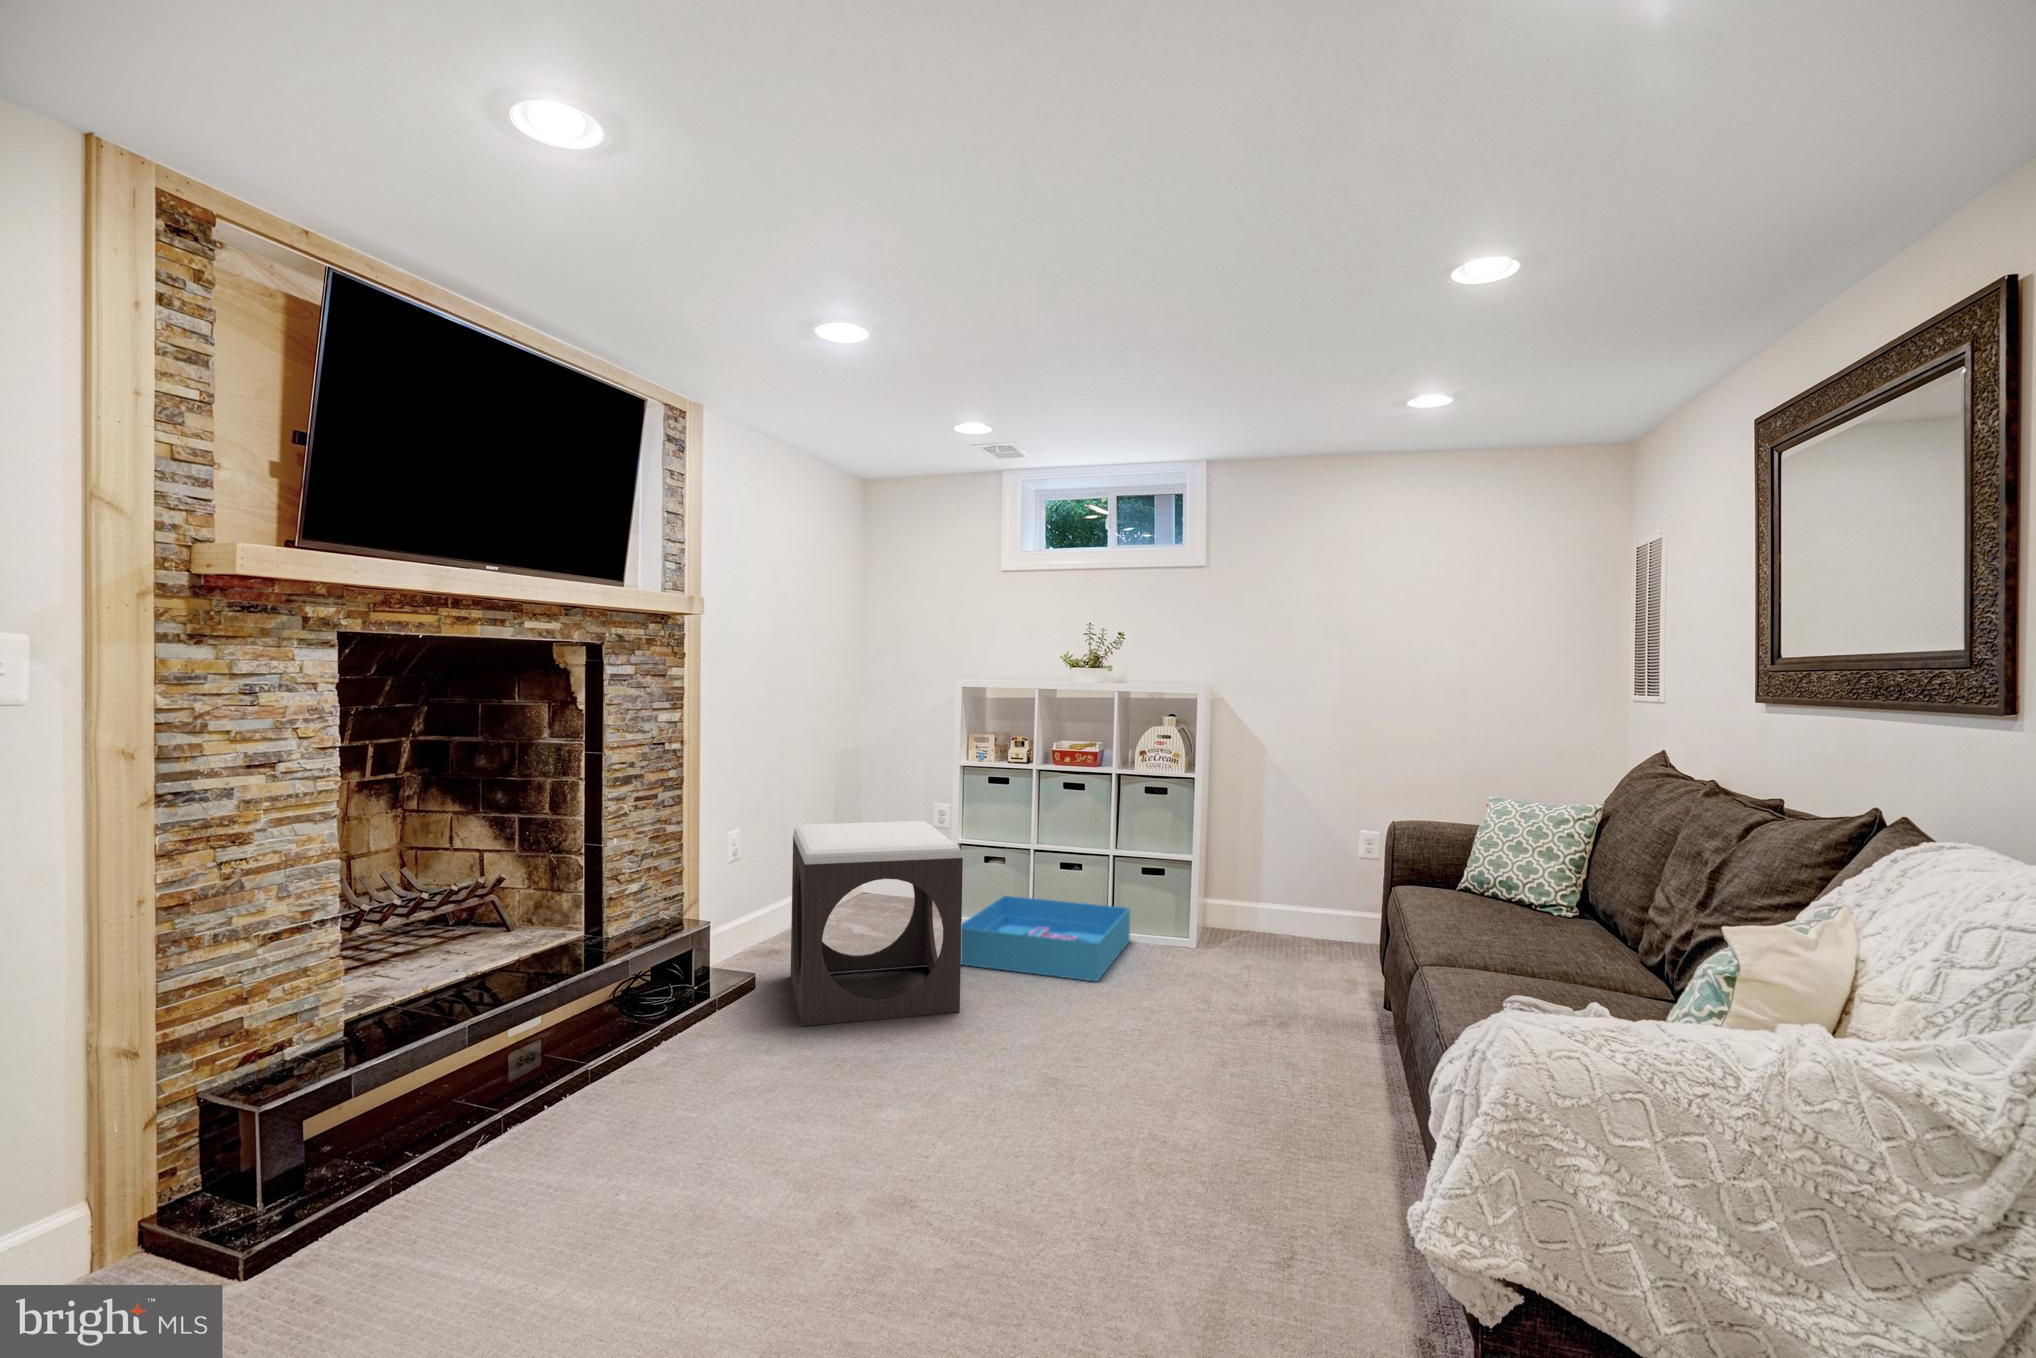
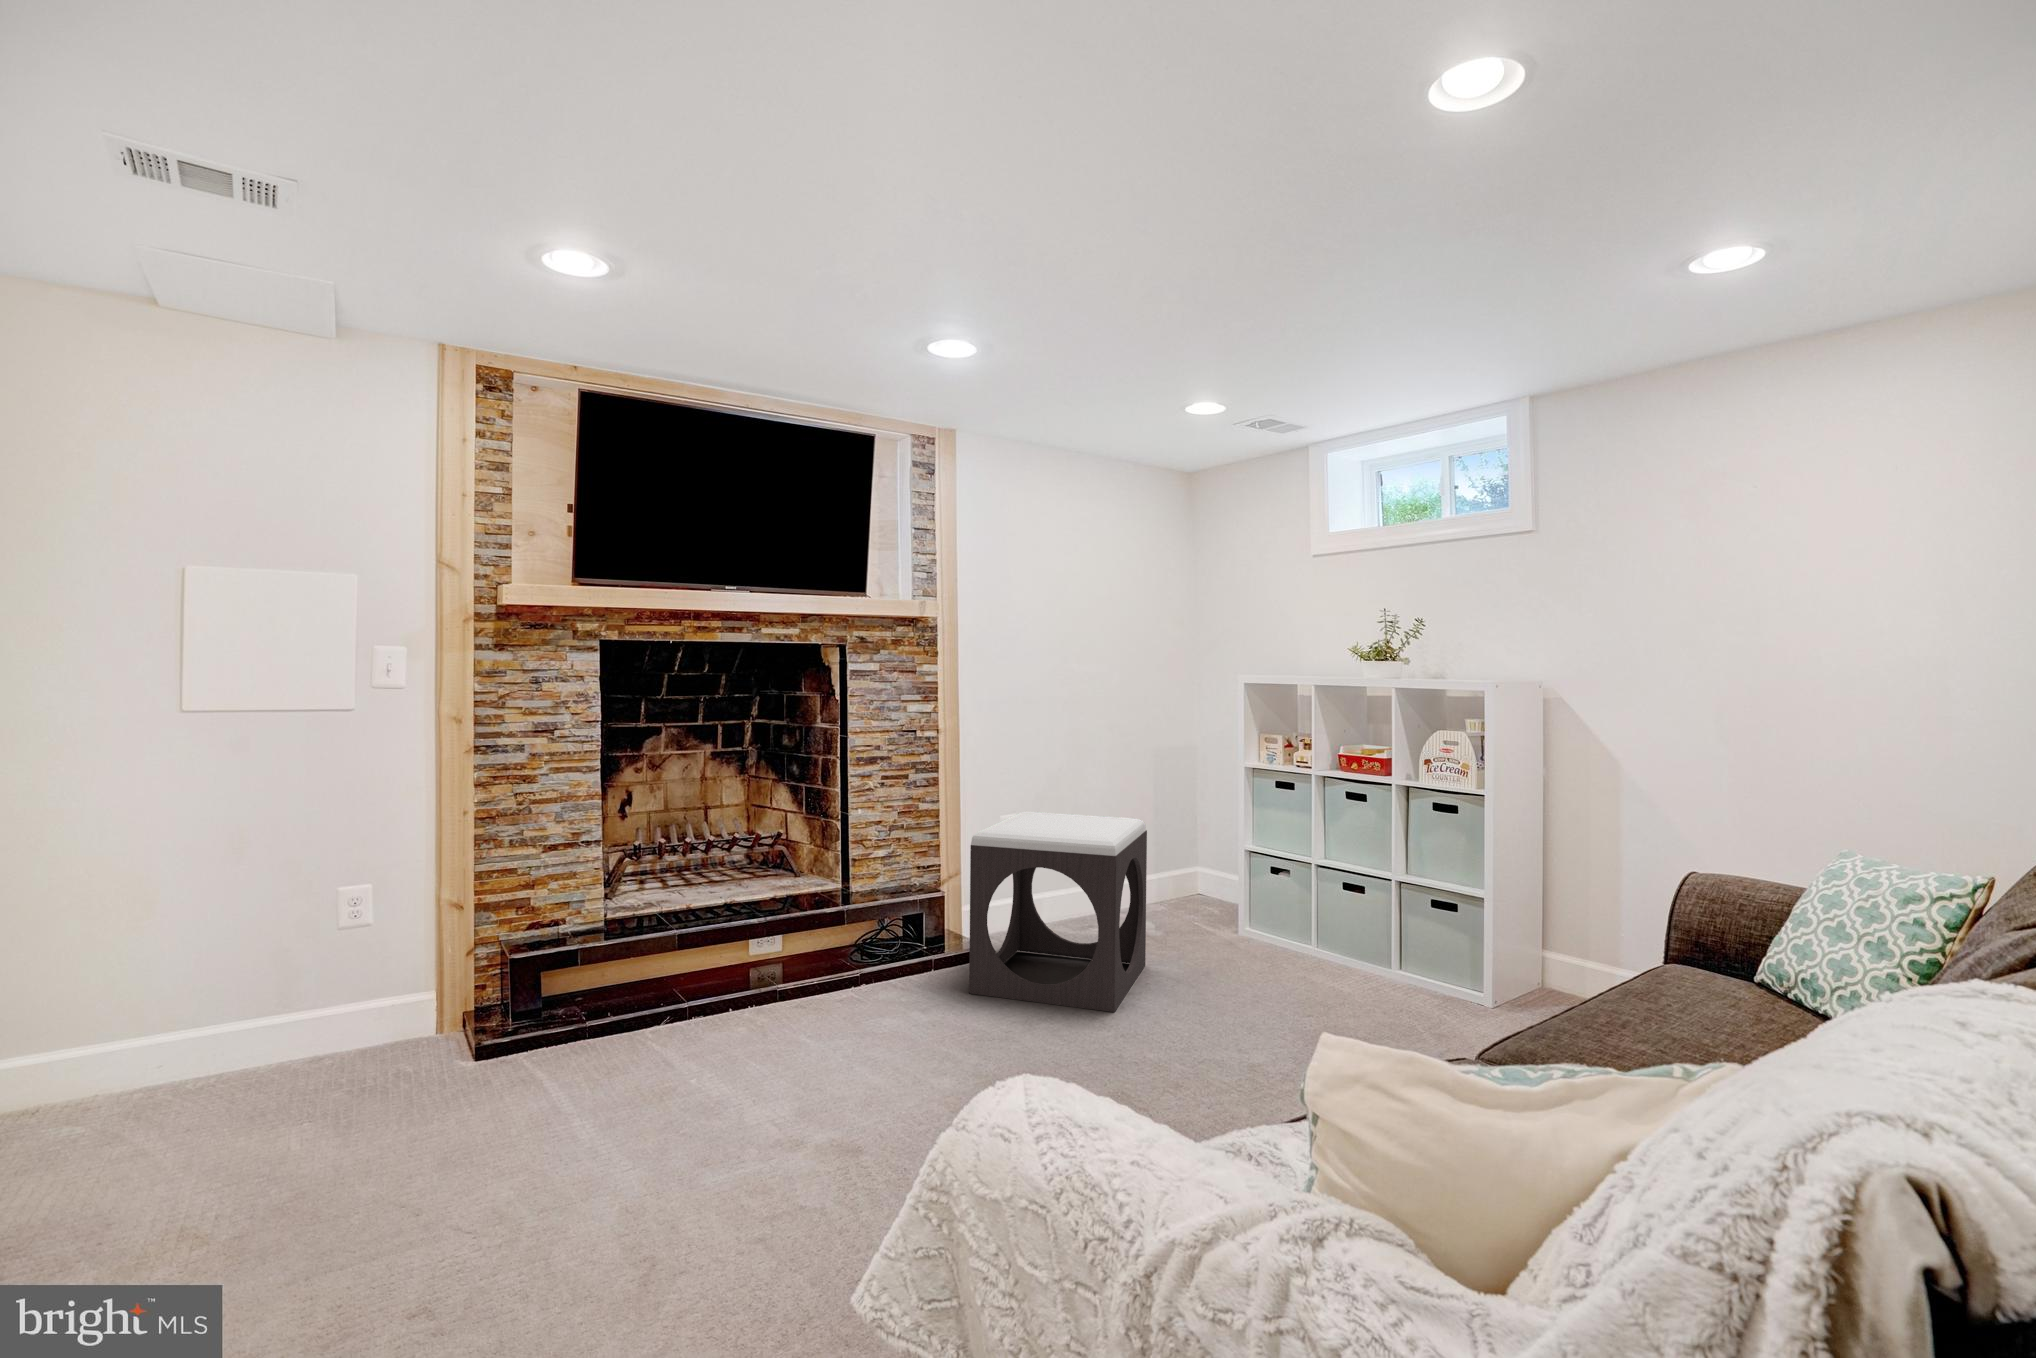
storage bin: present [961,896,1130,981] -> none [1172,909,1396,1015]

